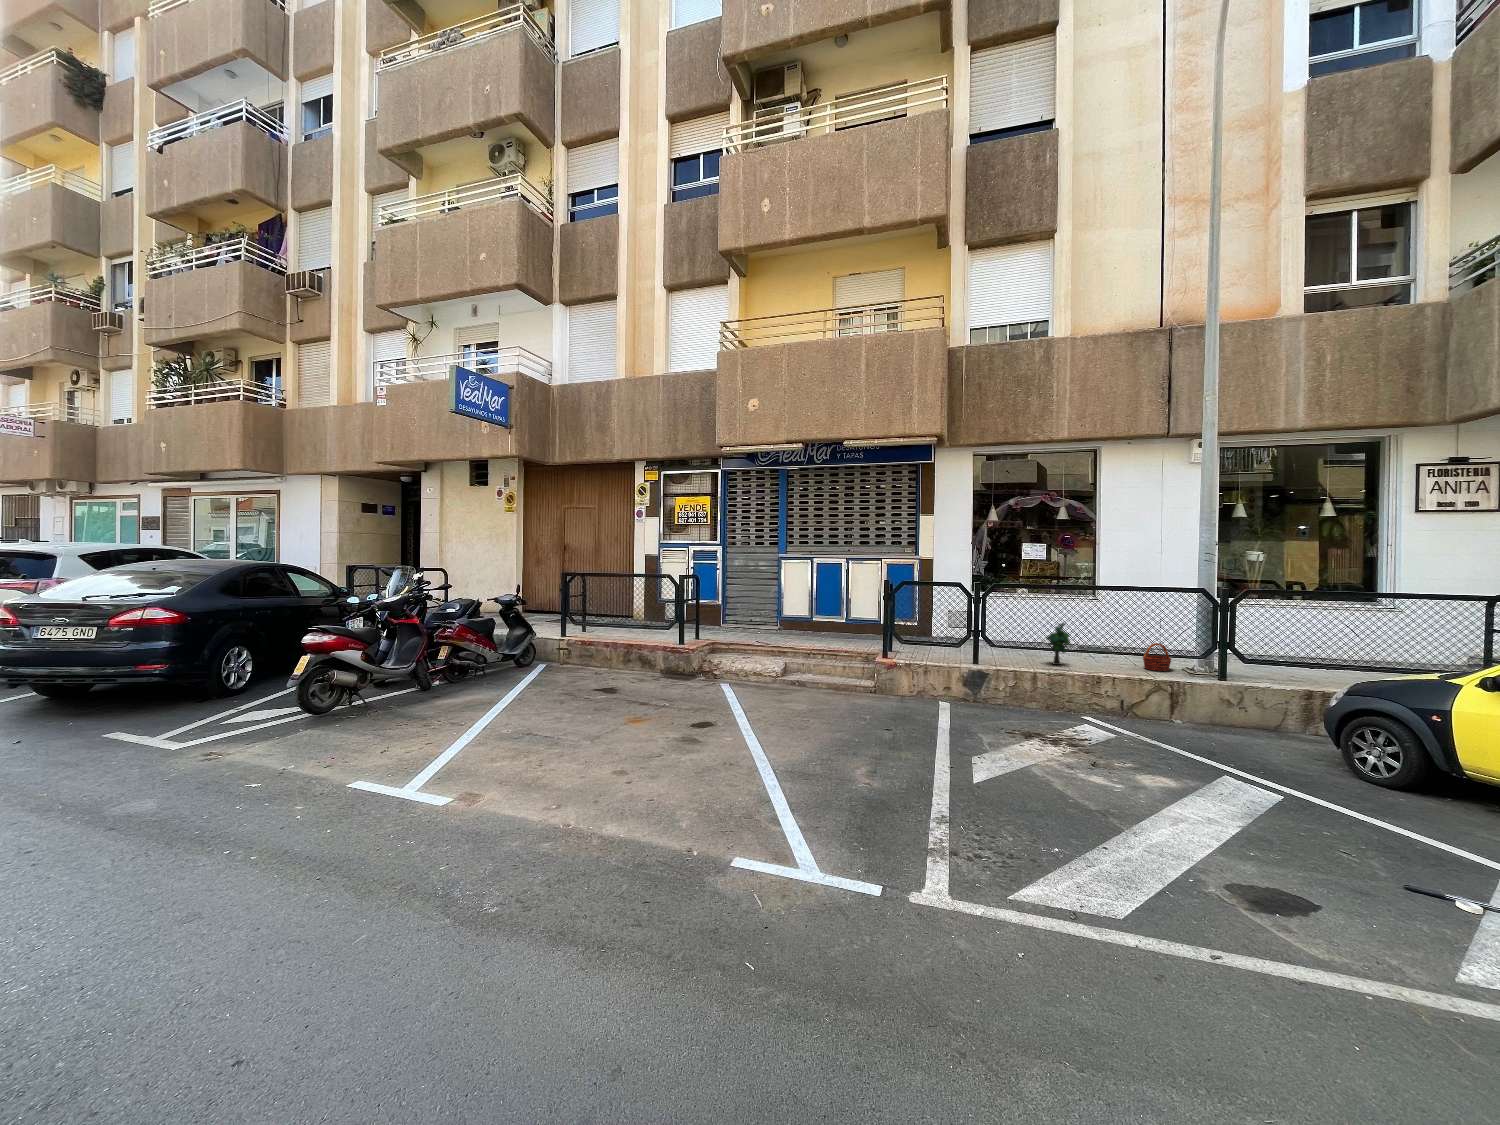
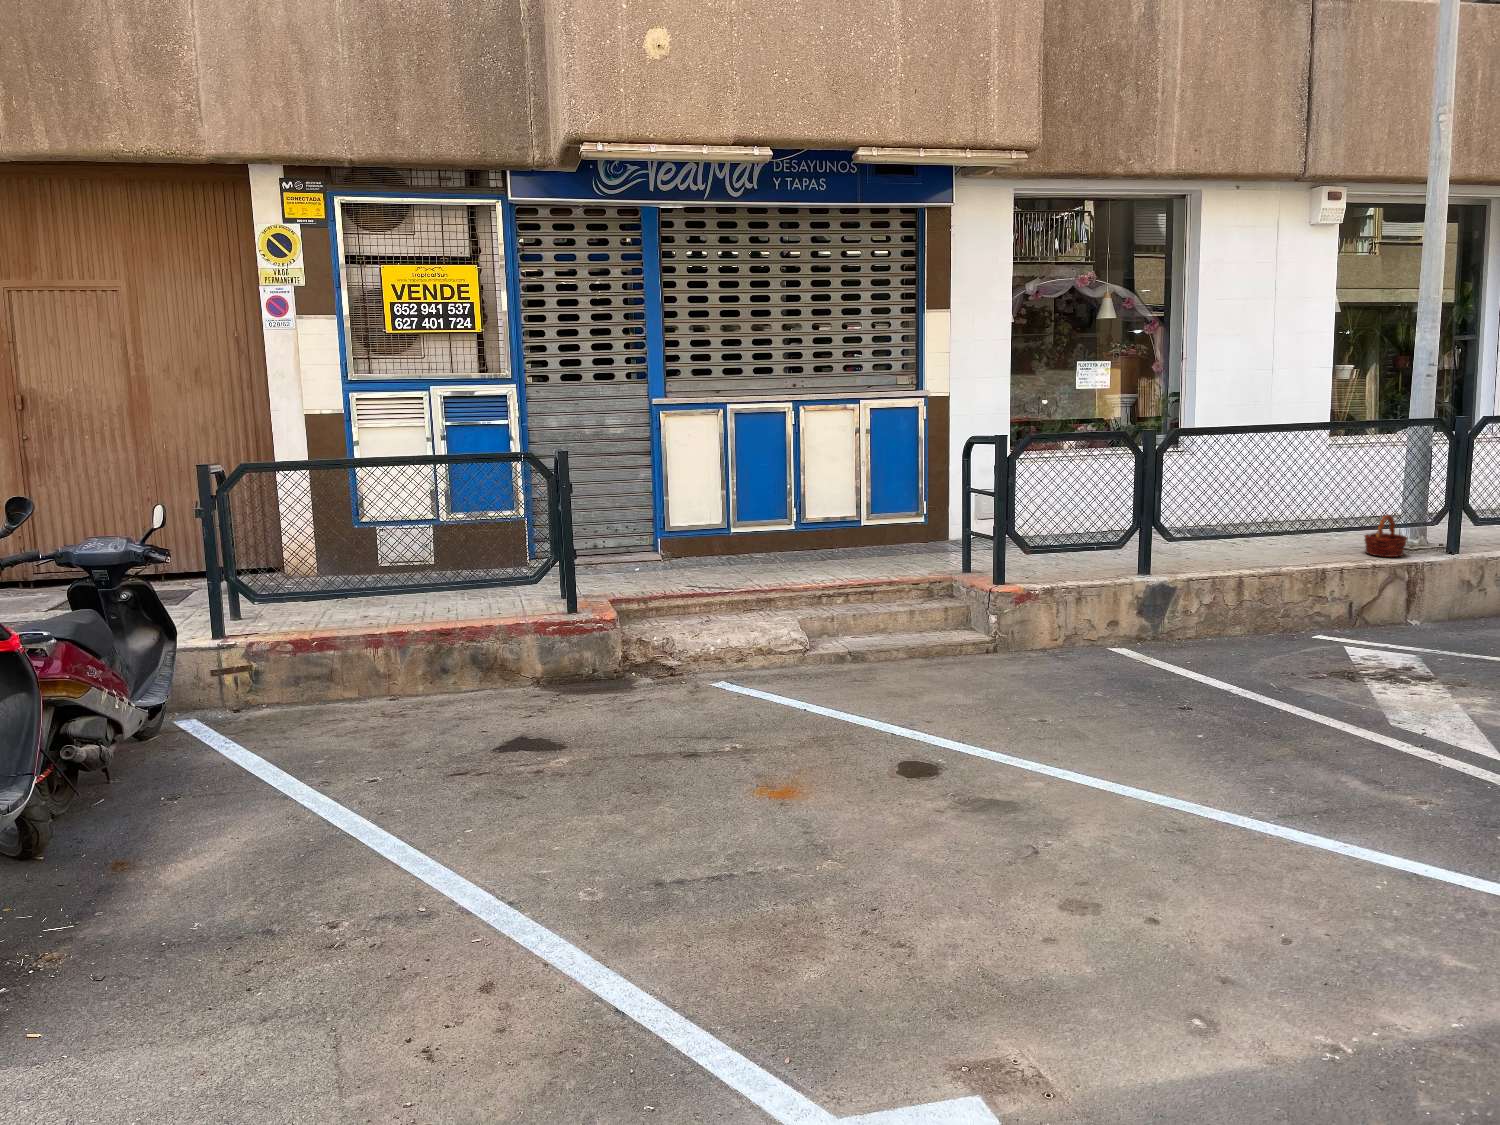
decorative plant: present [1046,623,1070,665] -> none [1247,497,1292,567]

